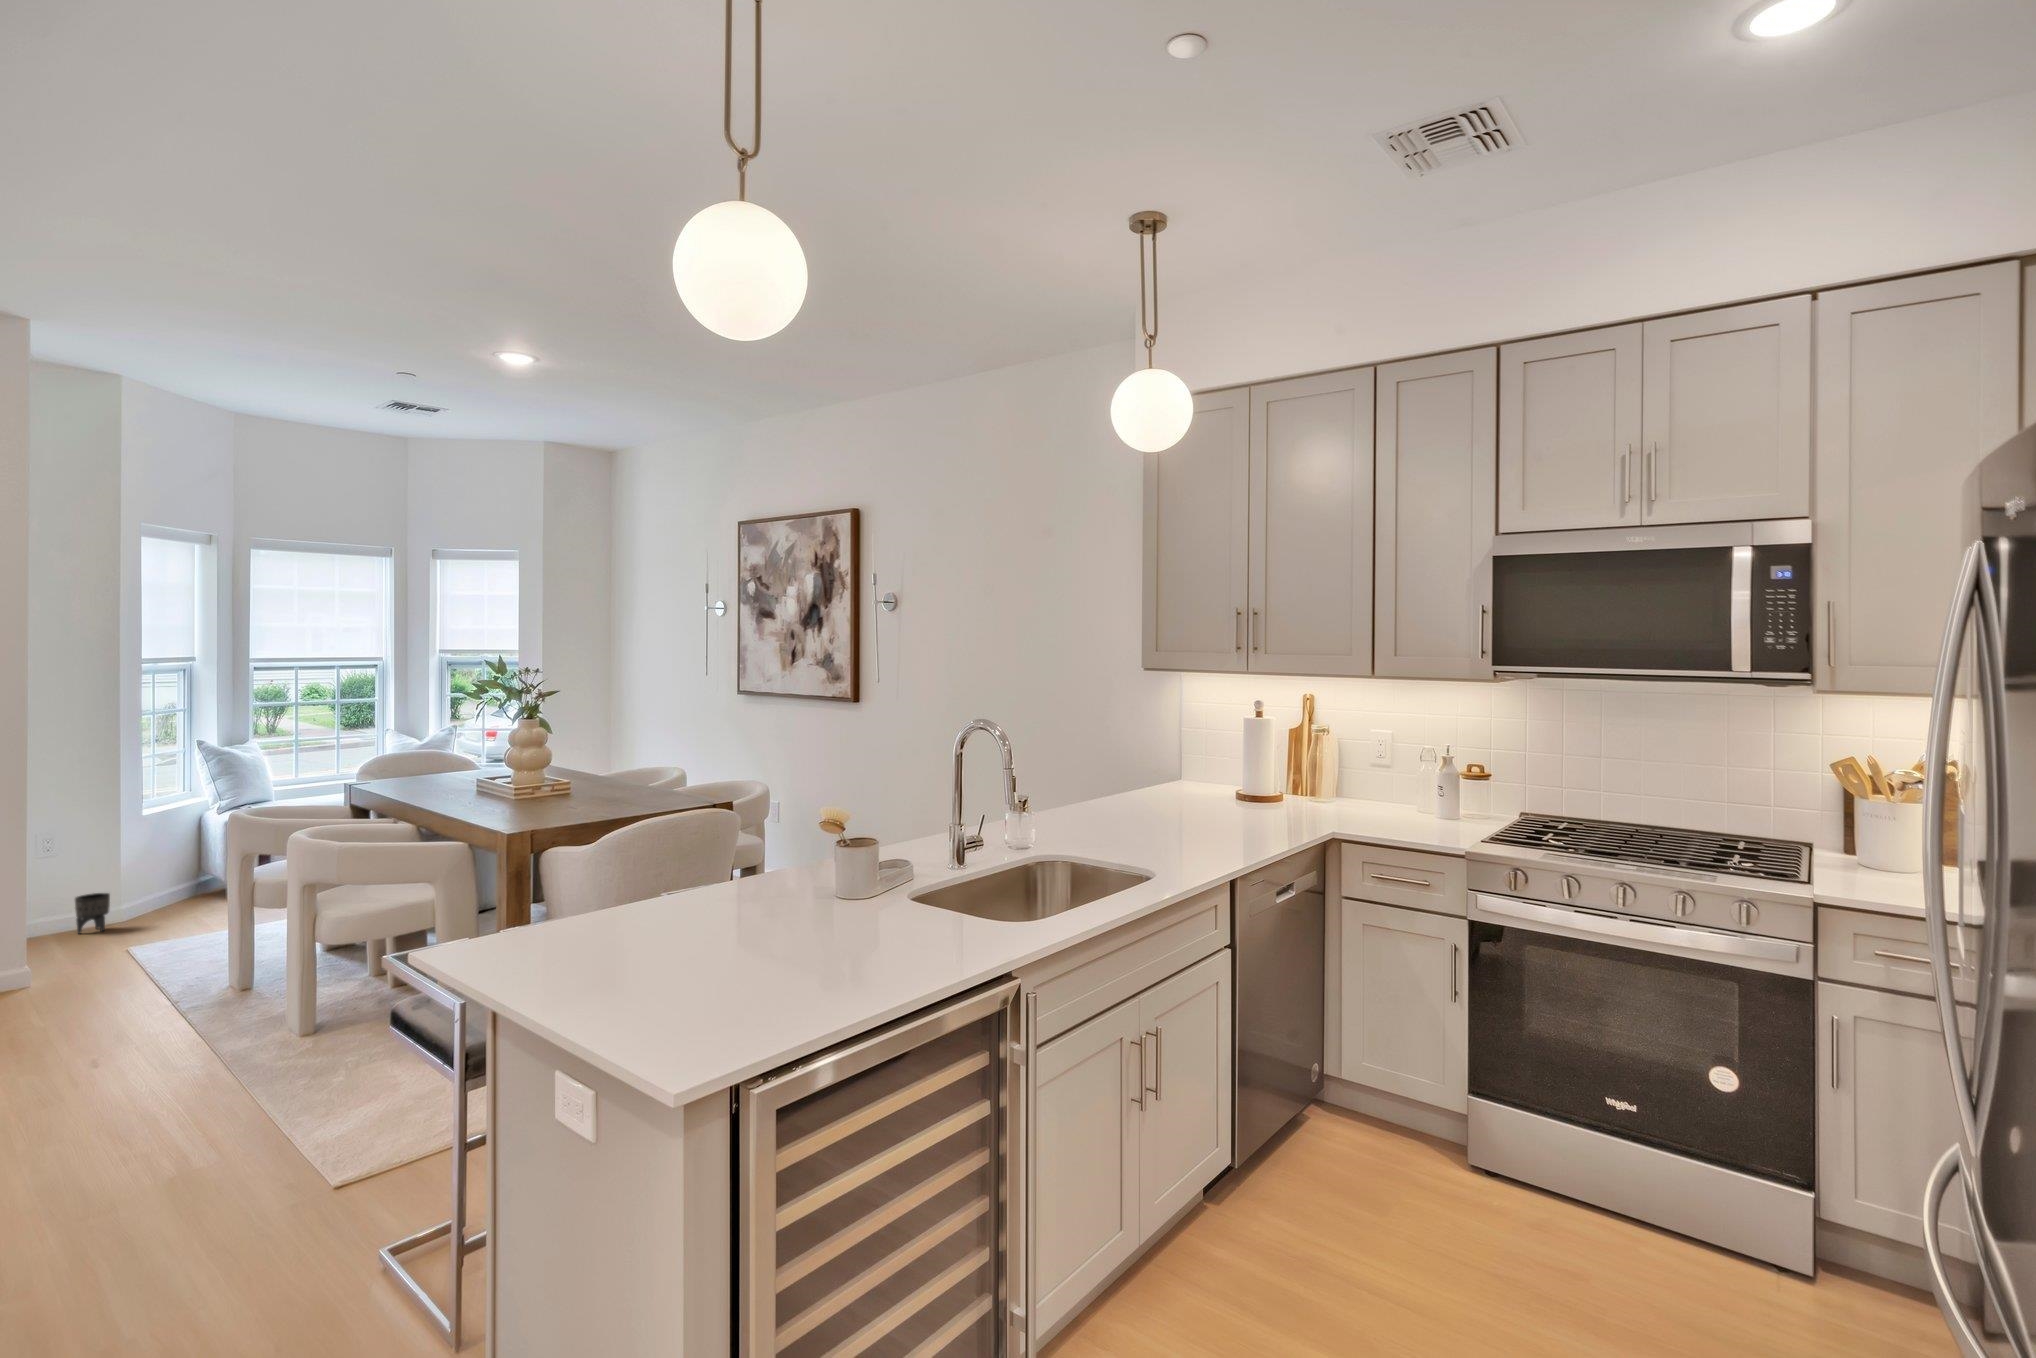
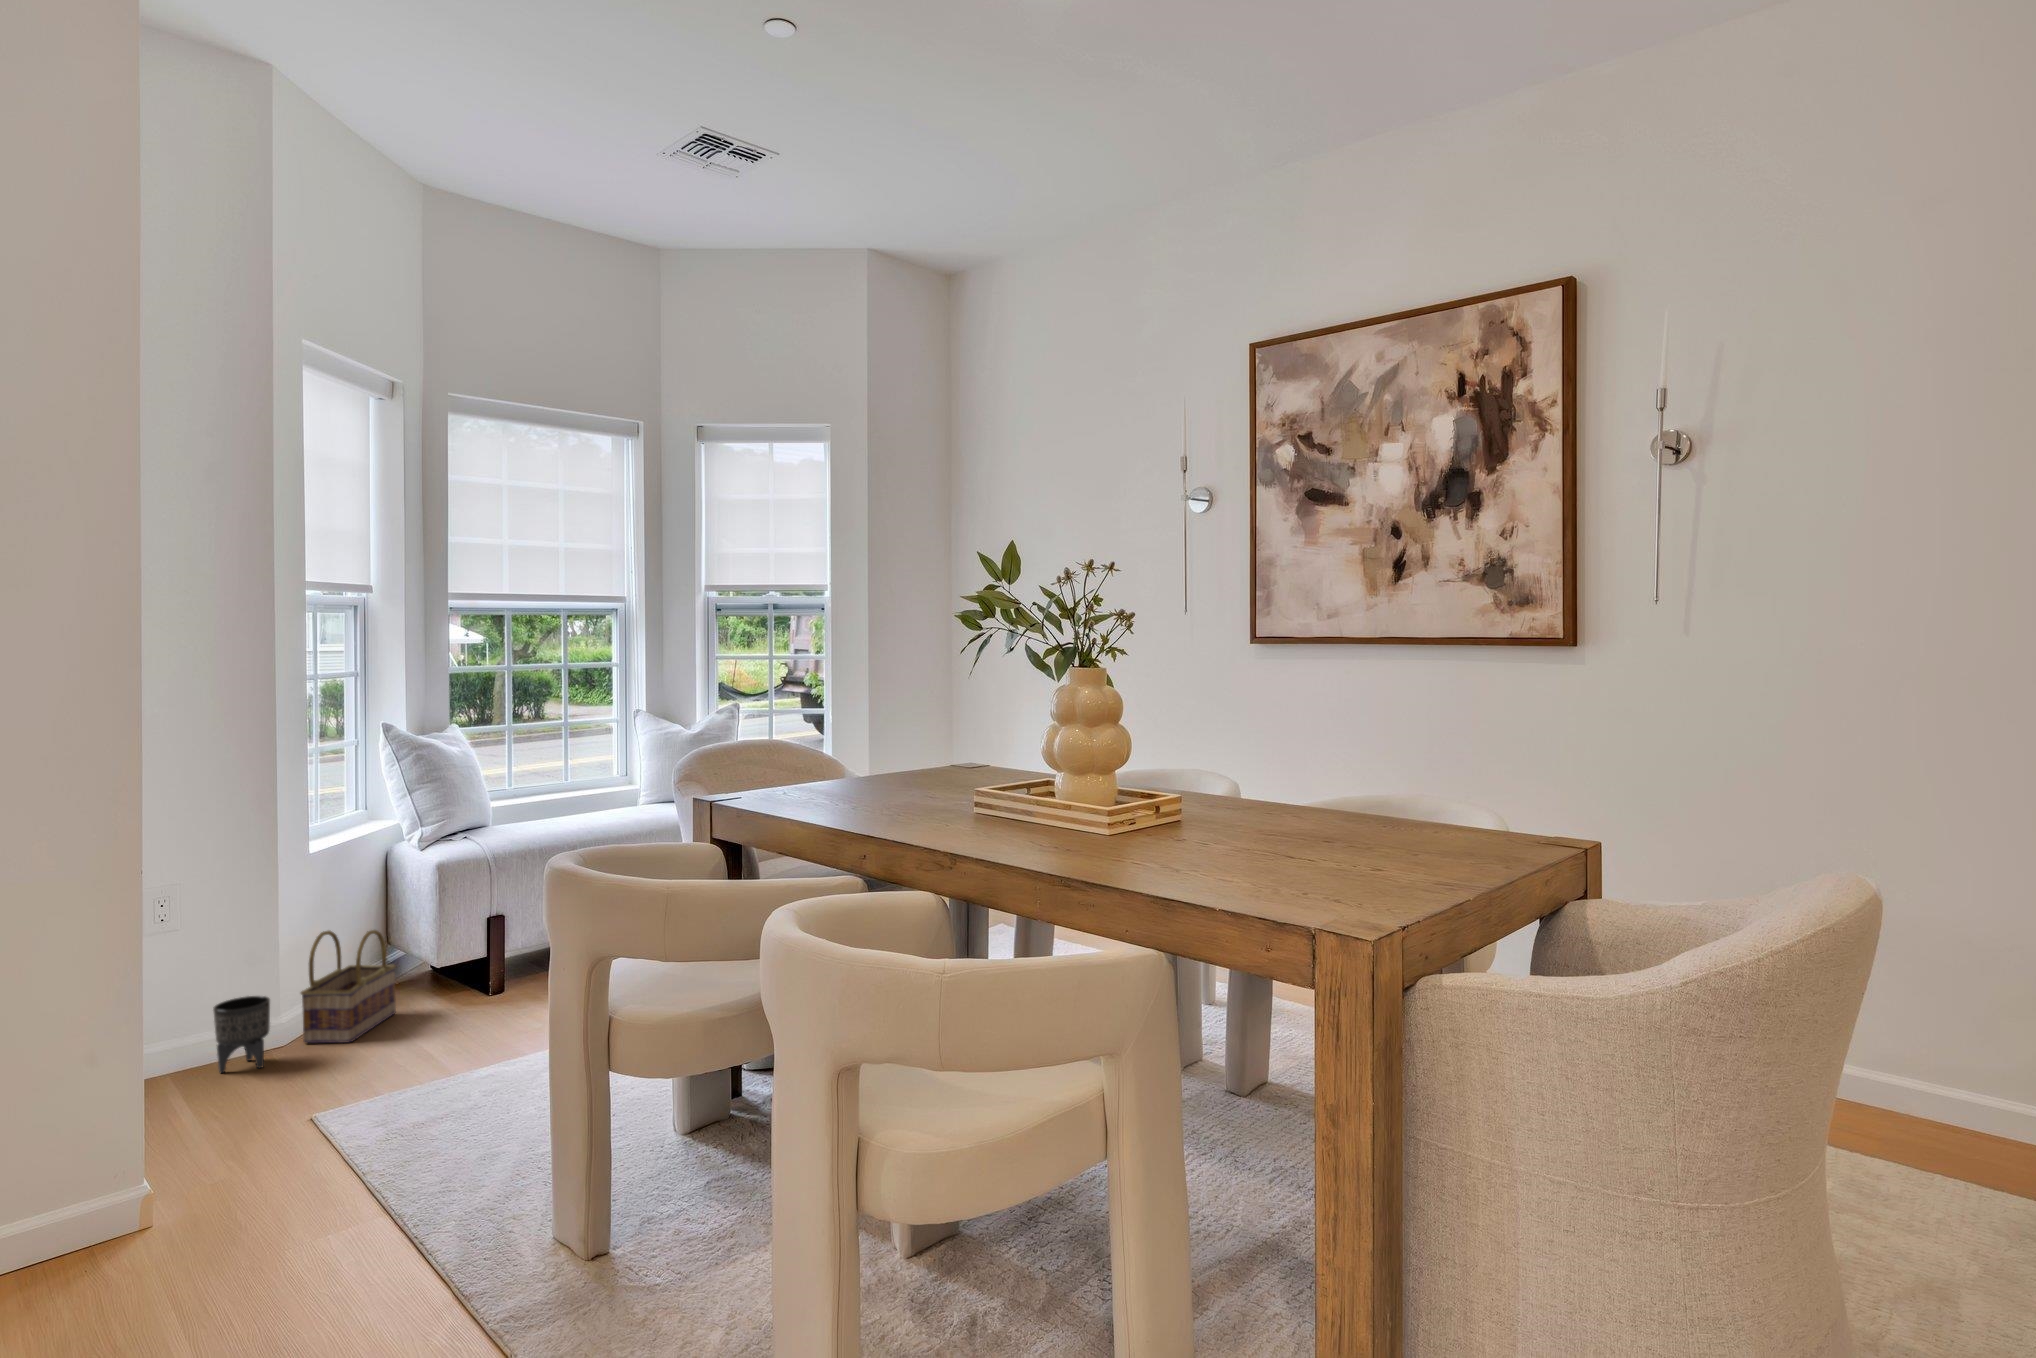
basket: none [131,858,197,921] -> present [301,930,396,1043]

